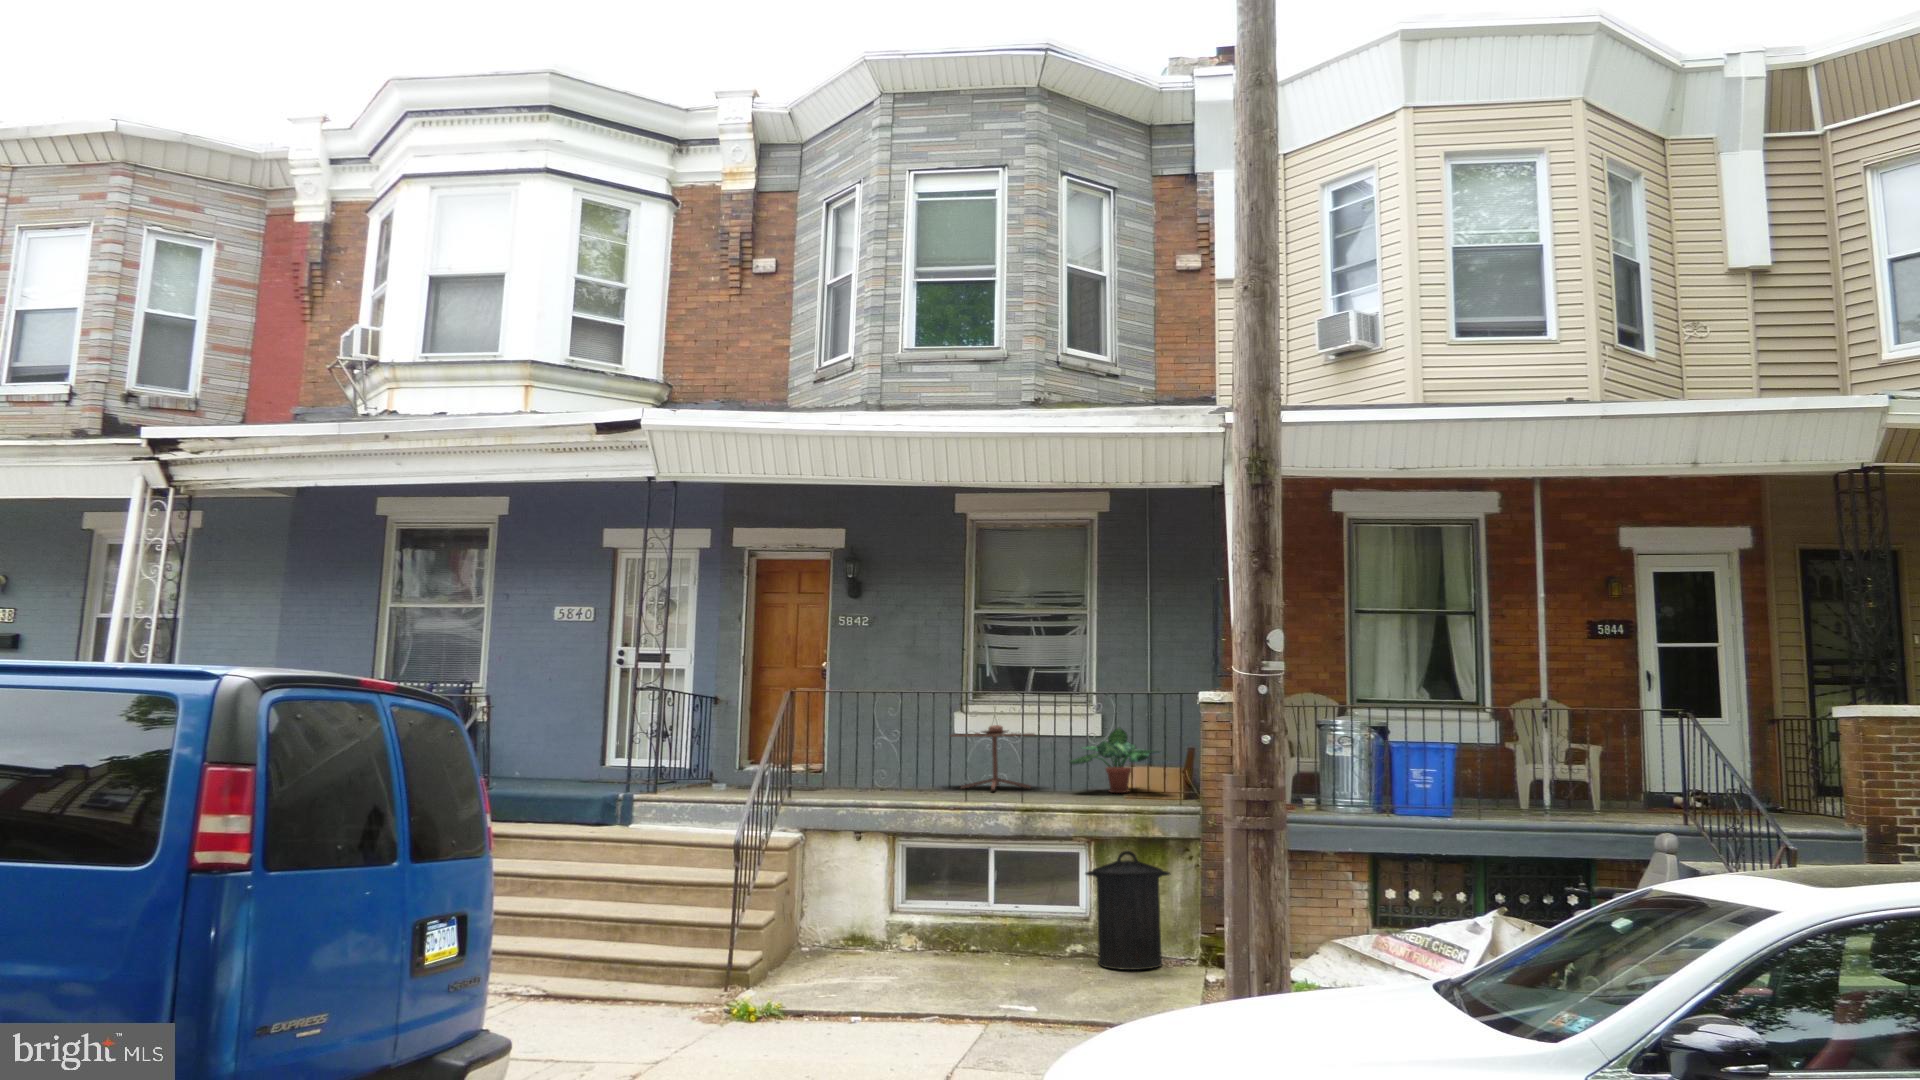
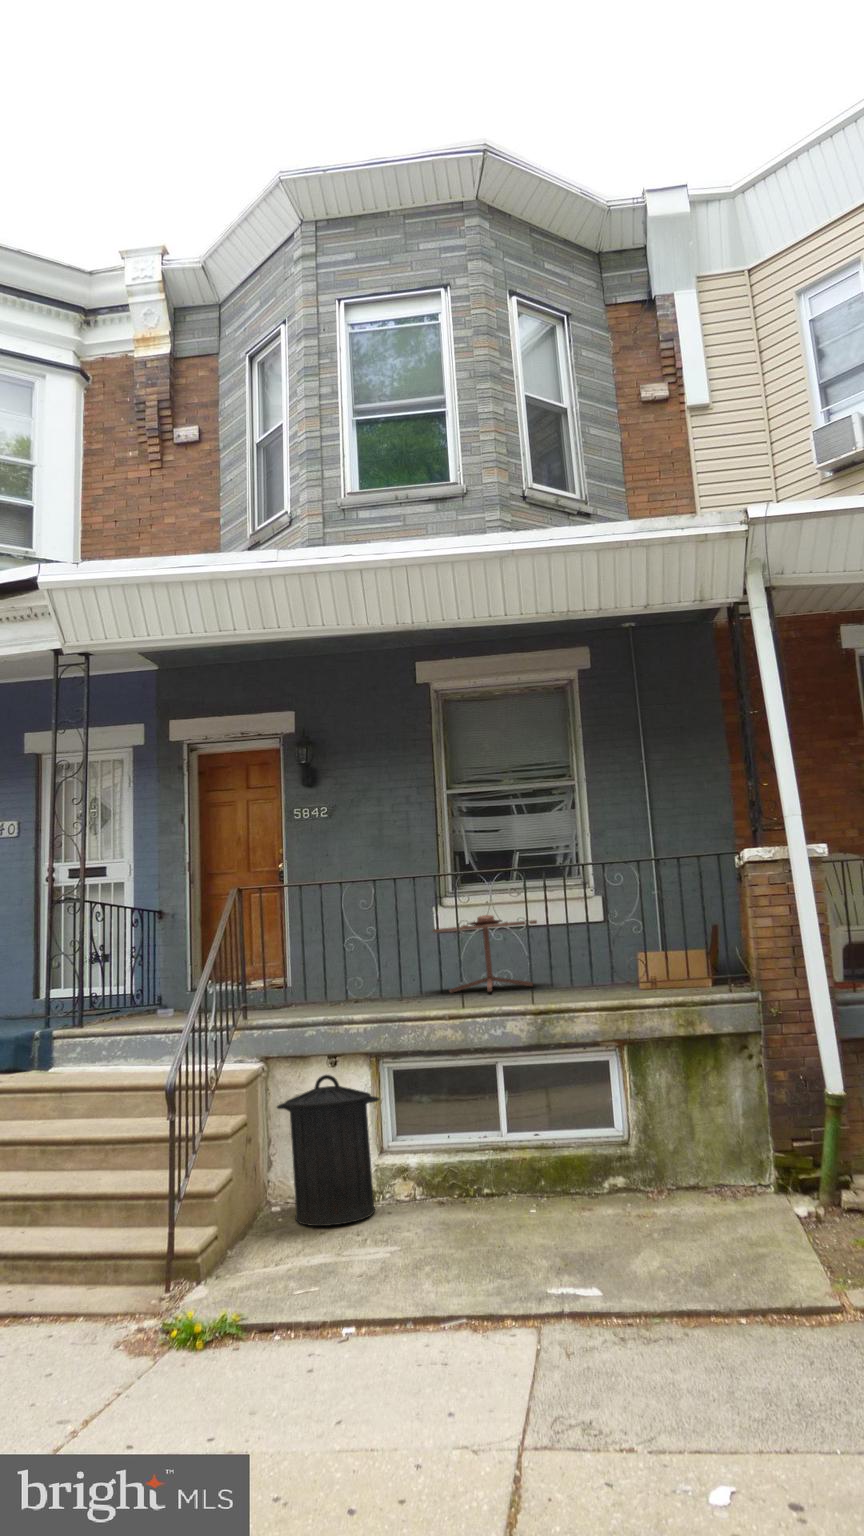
potted plant: present [1070,728,1159,793] -> none [578,905,688,983]
trash can: present [1086,851,1170,970] -> present [277,1075,379,1226]

